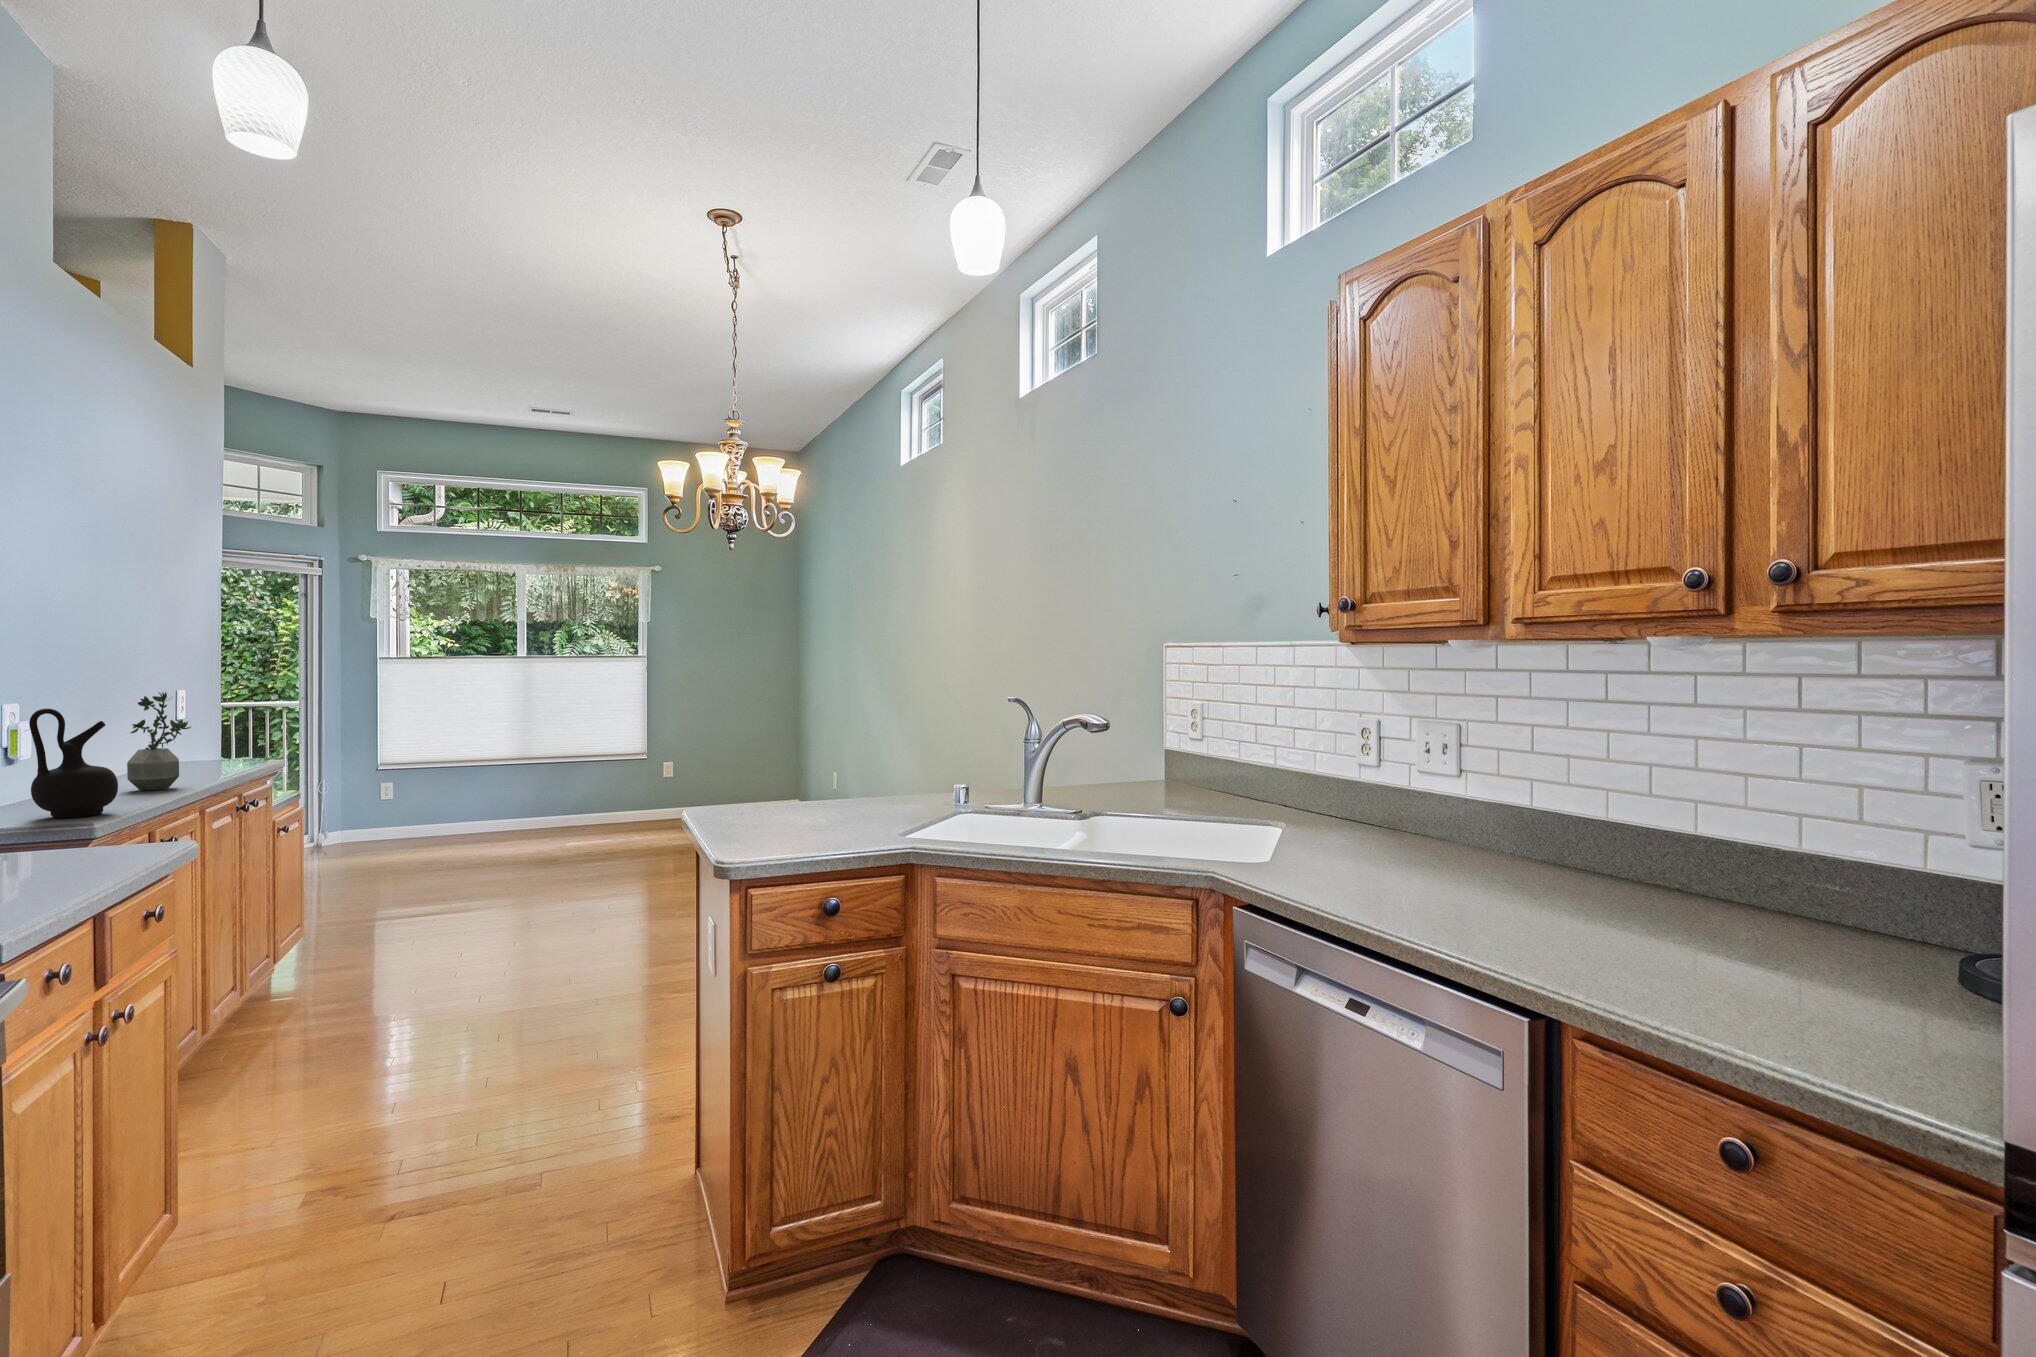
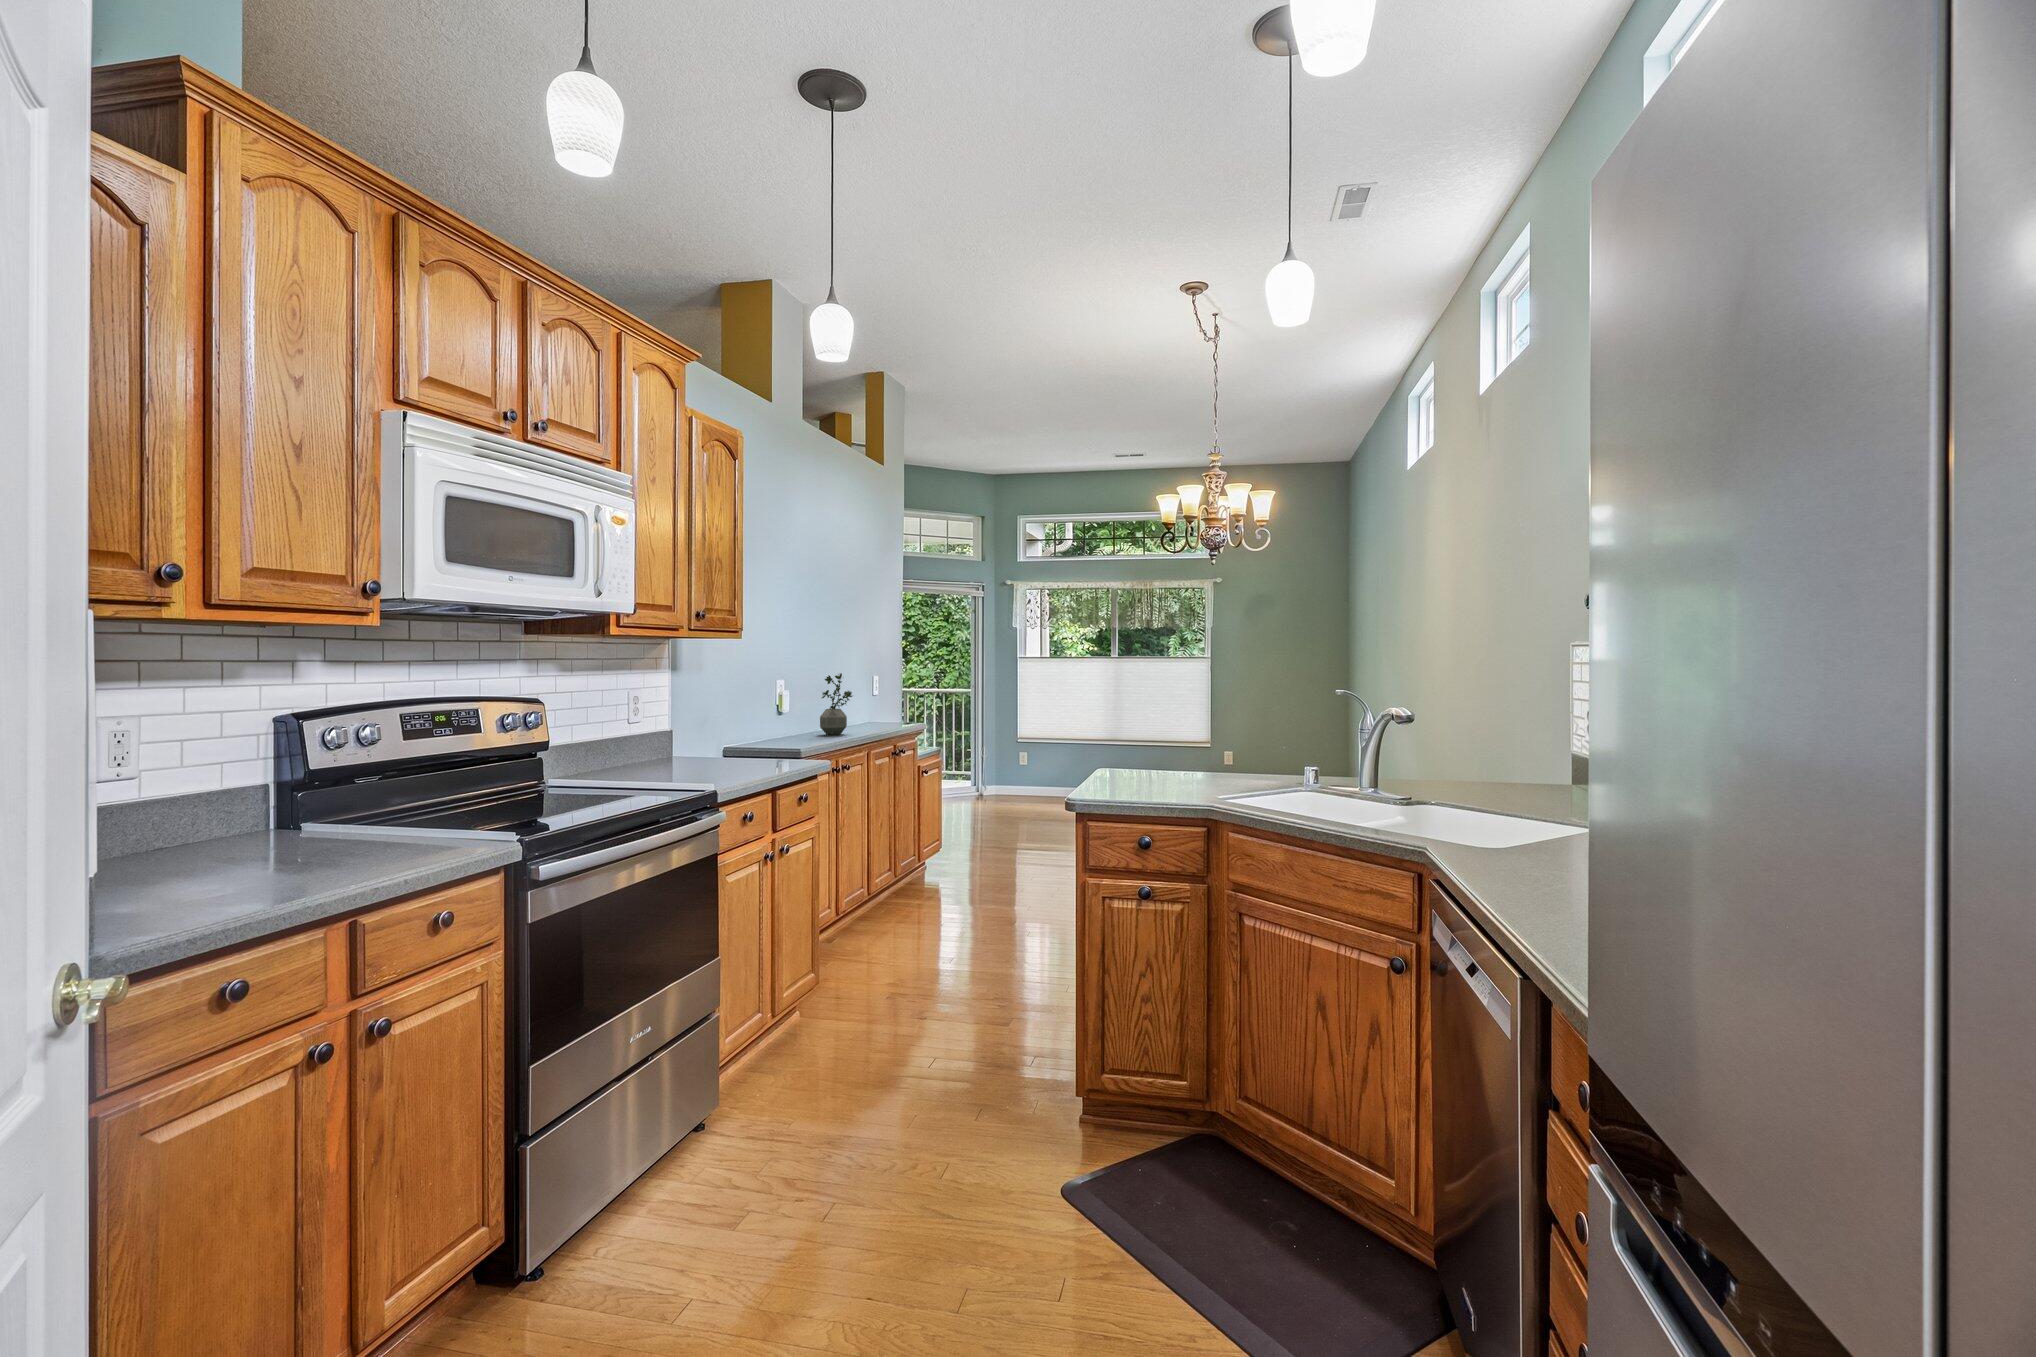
ceramic jug: present [29,709,118,818] -> none [760,680,801,745]

